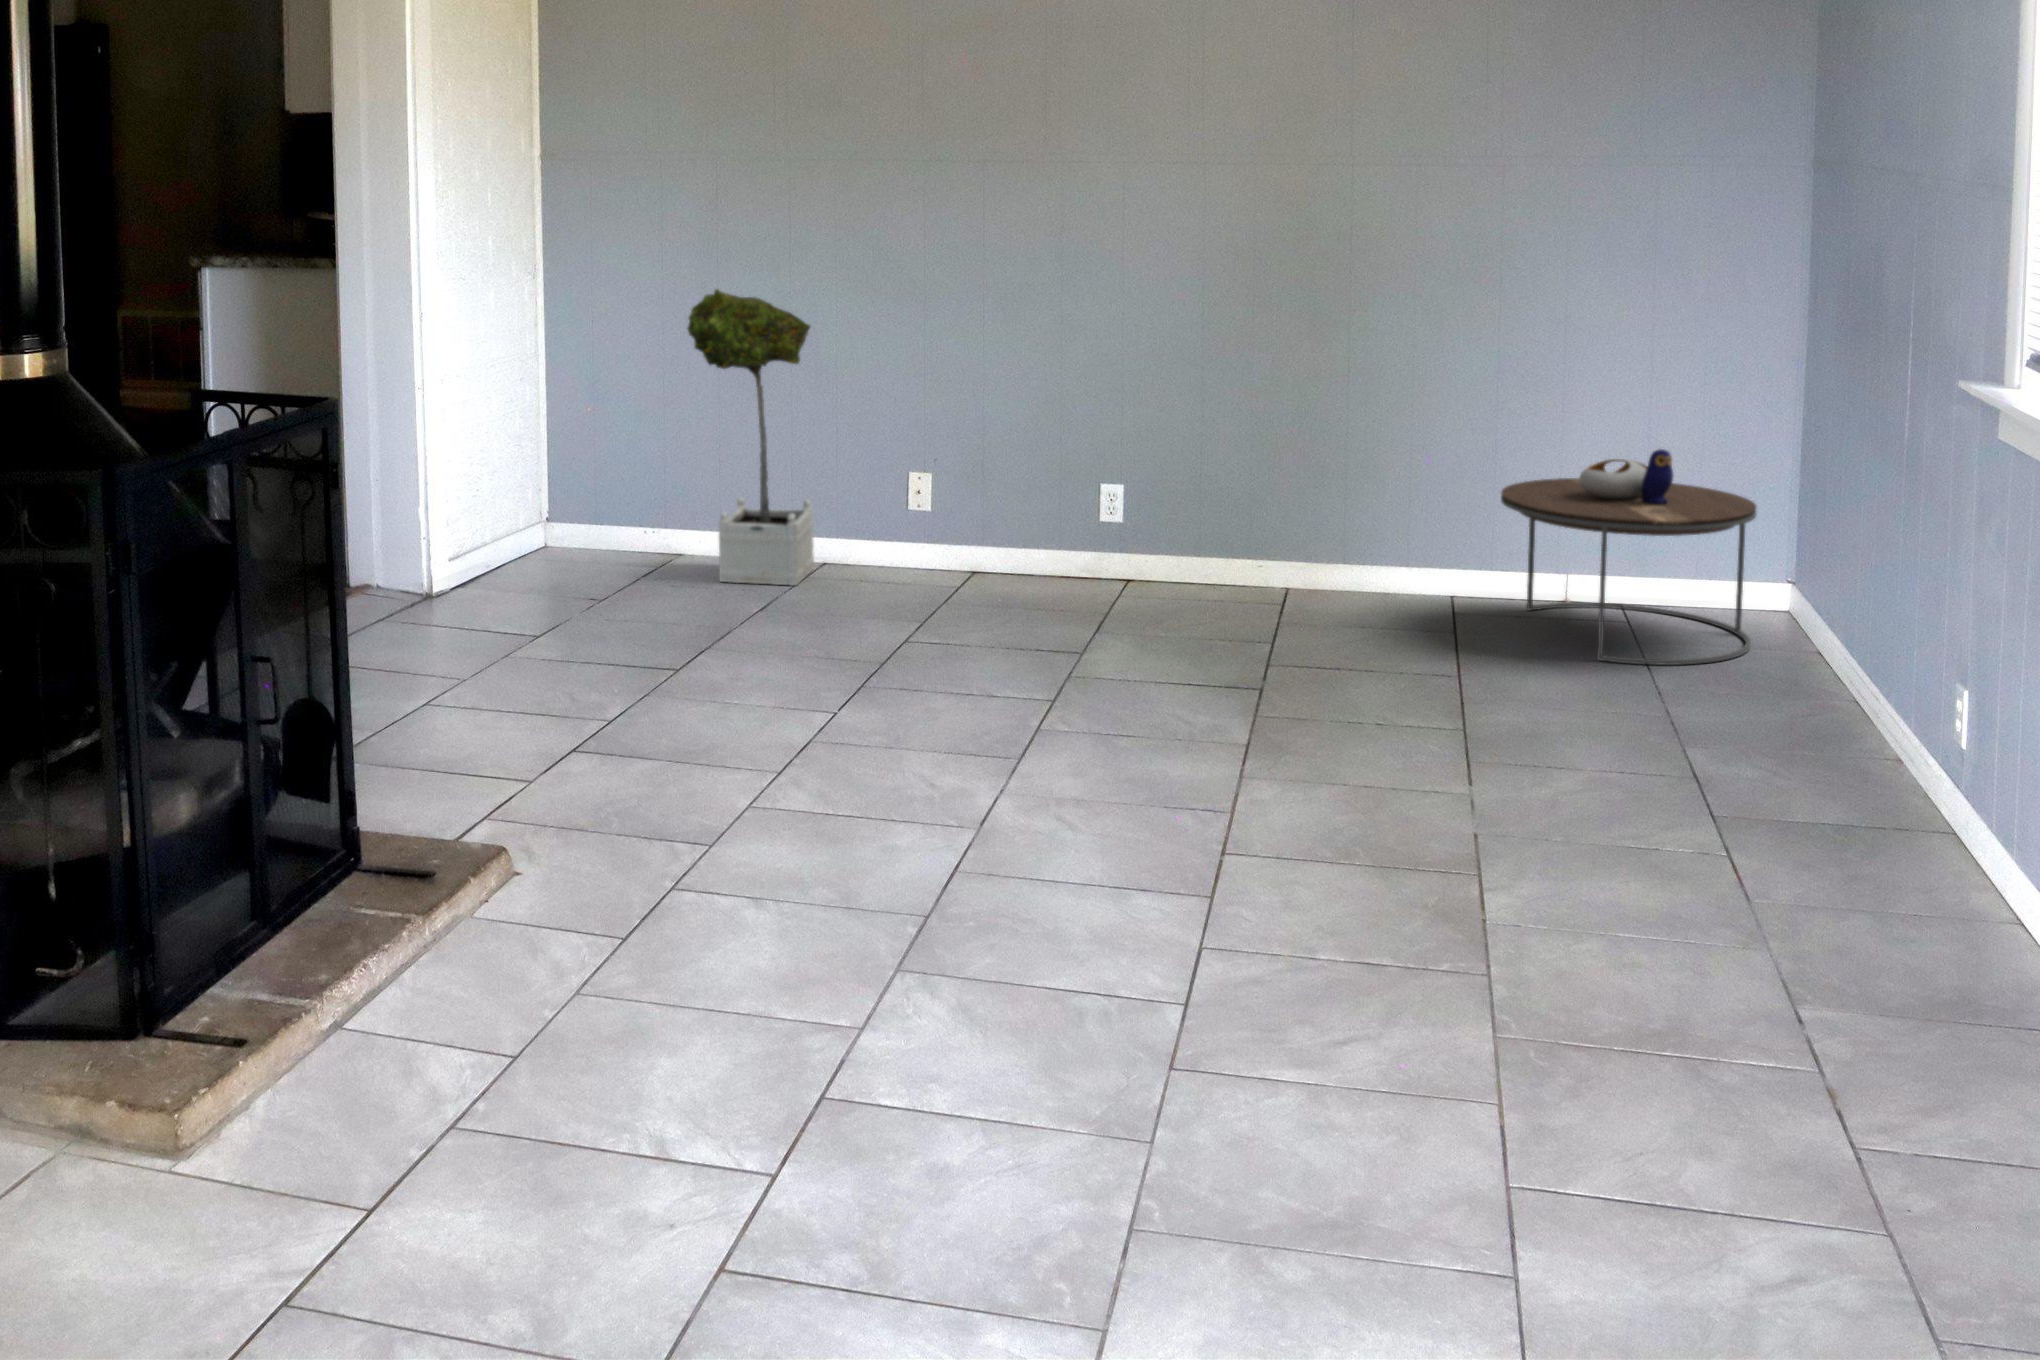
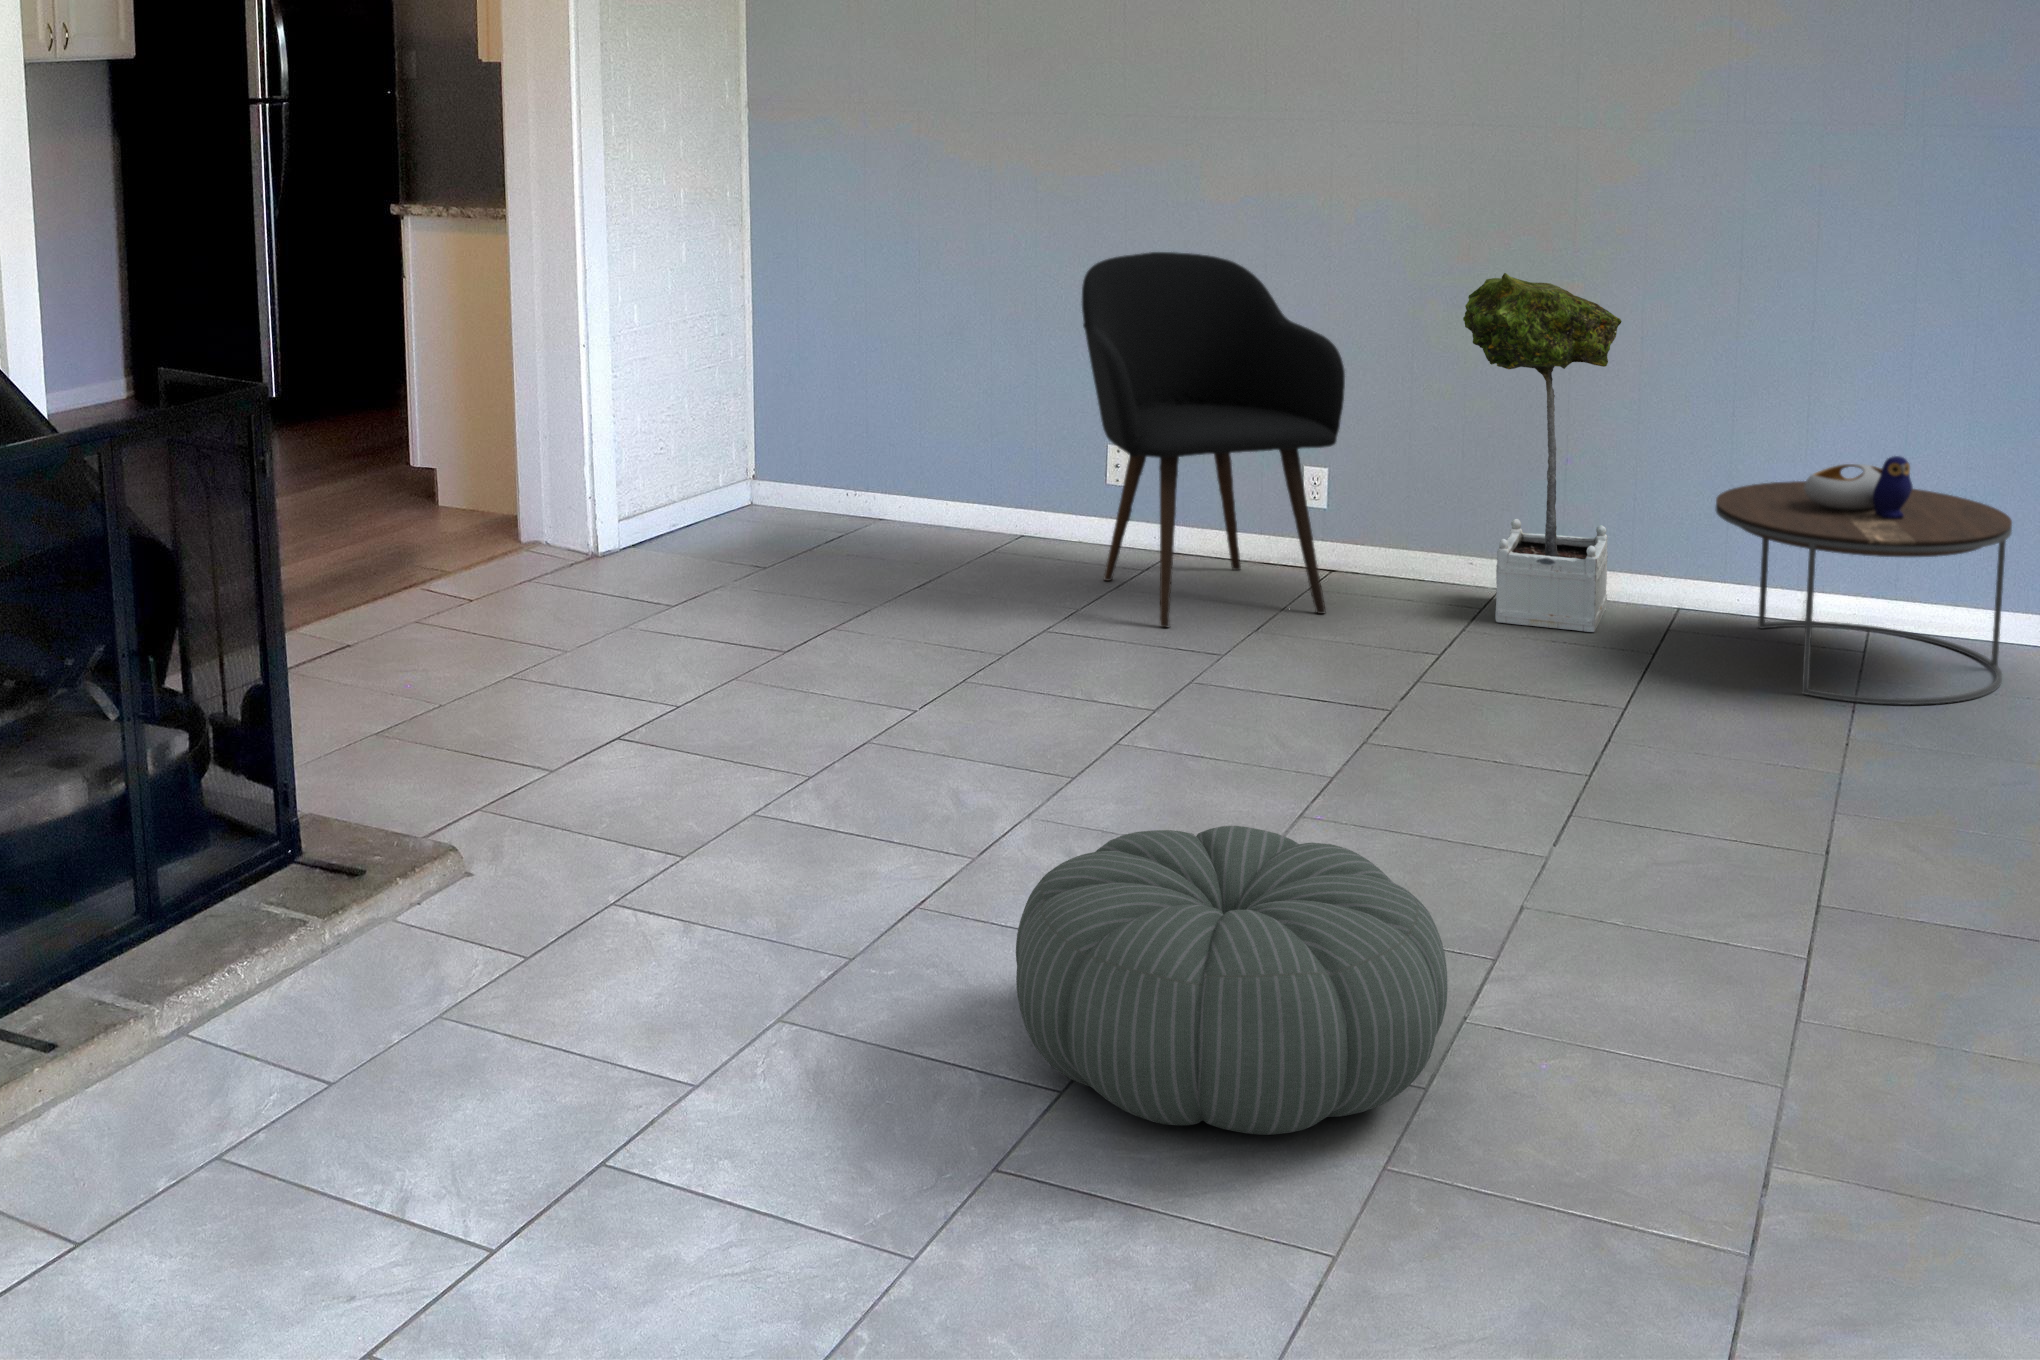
armchair: none [910,287,1175,632] -> present [1082,252,1345,627]
potted tree: present [687,289,814,585] -> present [1463,273,1622,632]
pouf: none [1122,770,1524,1024] -> present [1016,826,1448,1135]

